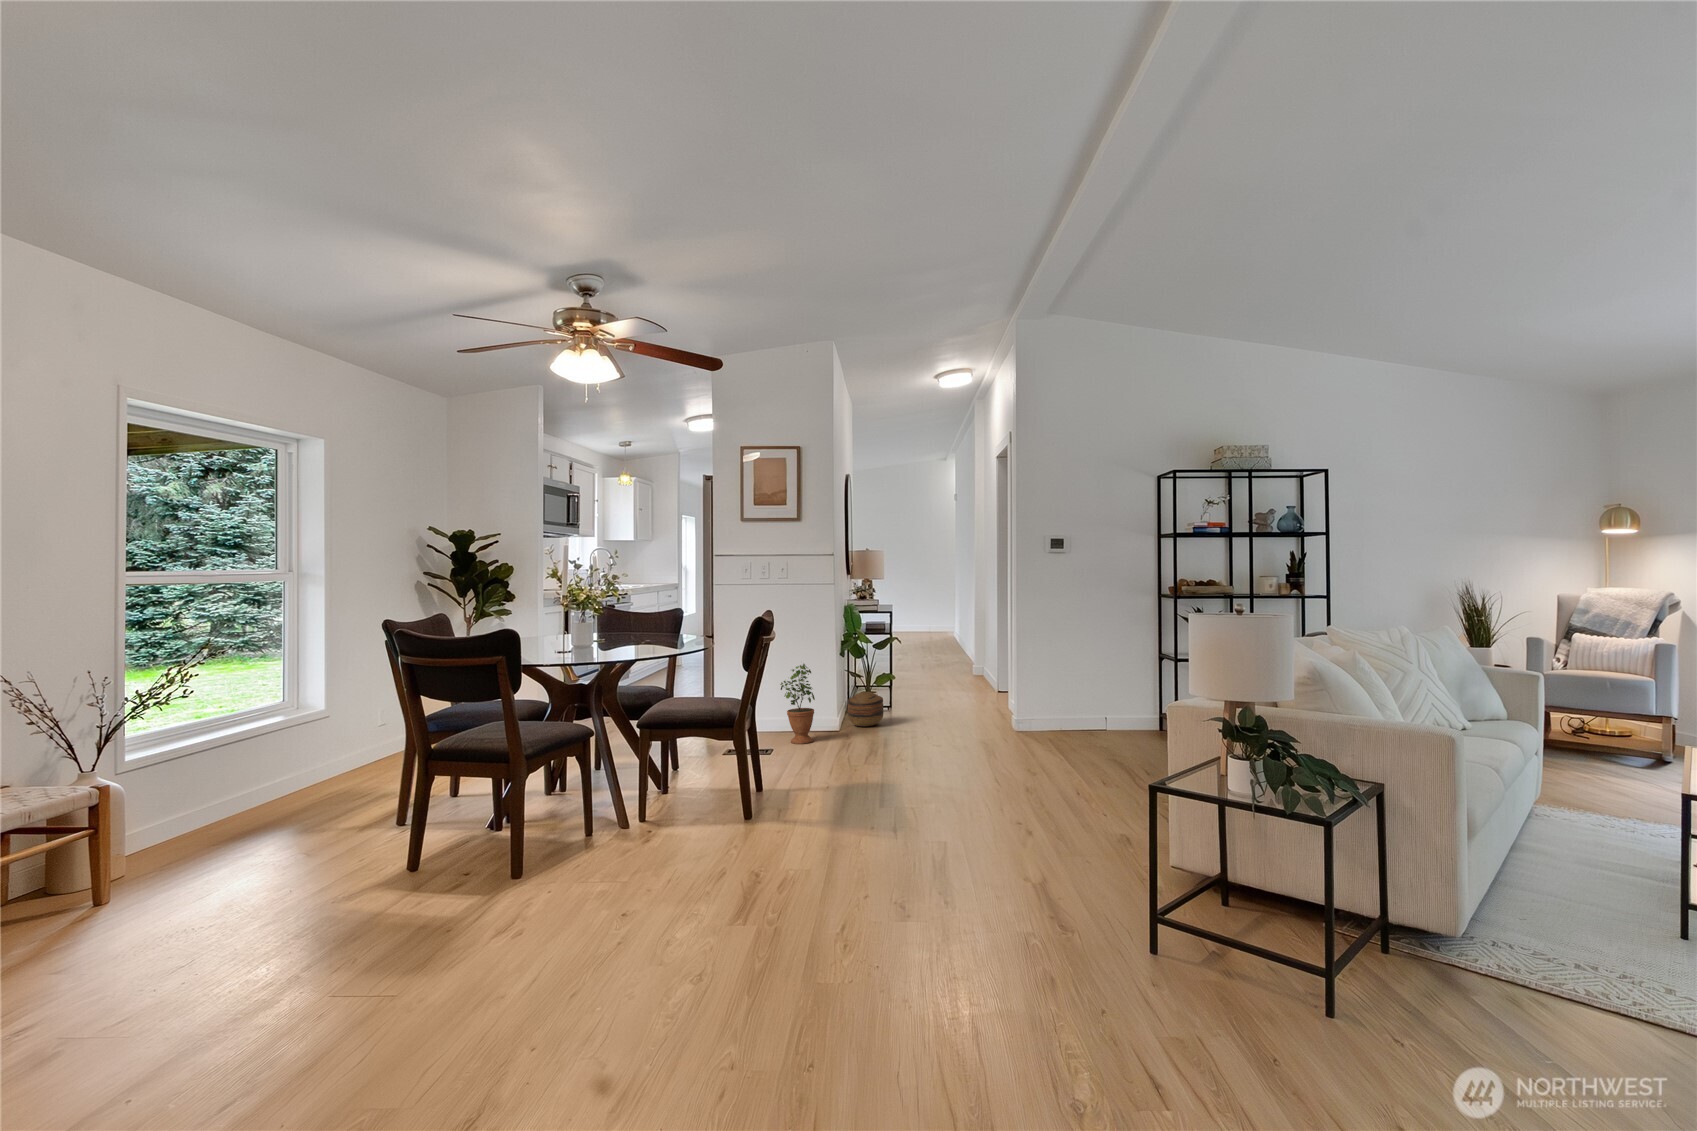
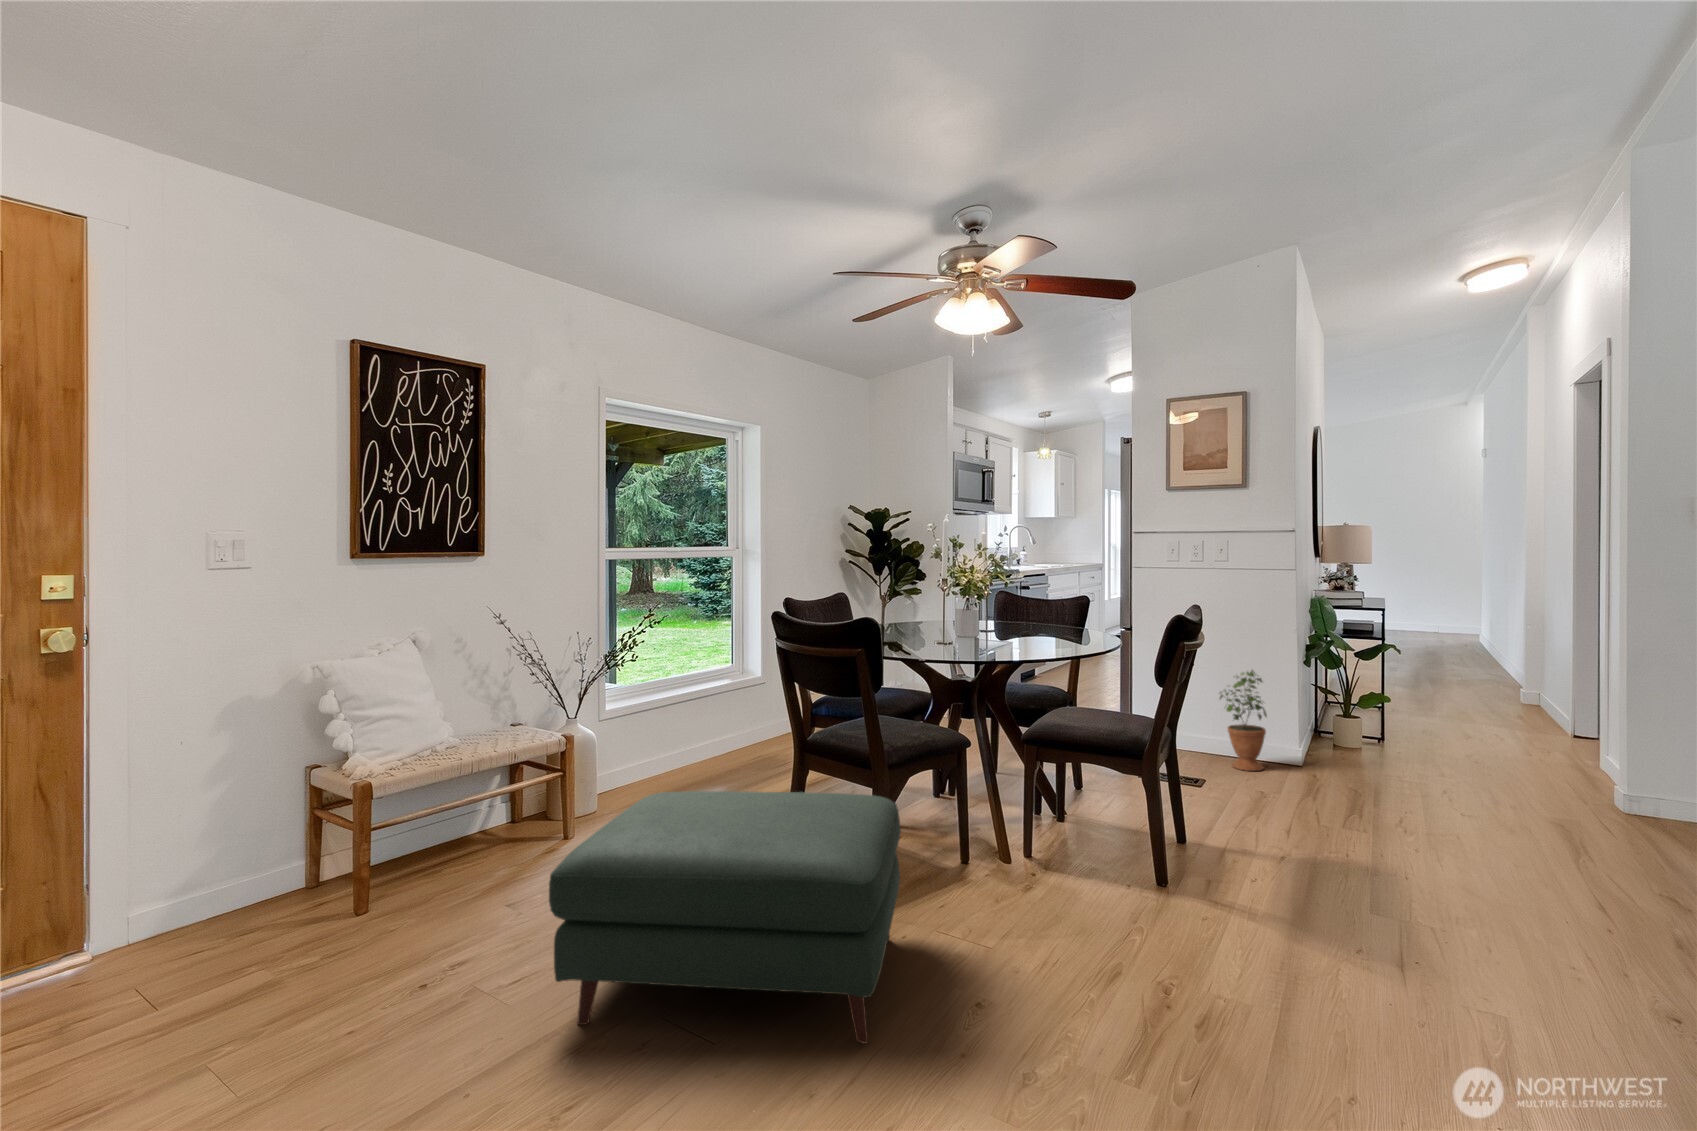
basket: present [848,692,884,726] -> none [1315,710,1370,756]
ottoman: none [222,774,553,1011] -> present [549,791,901,1044]

